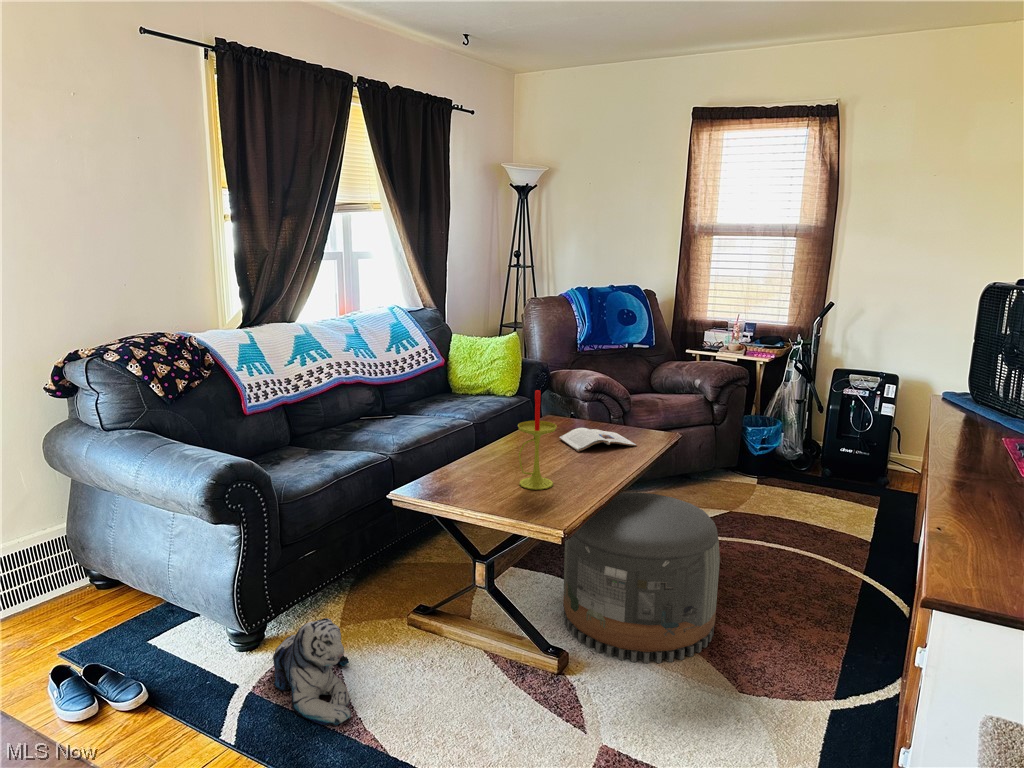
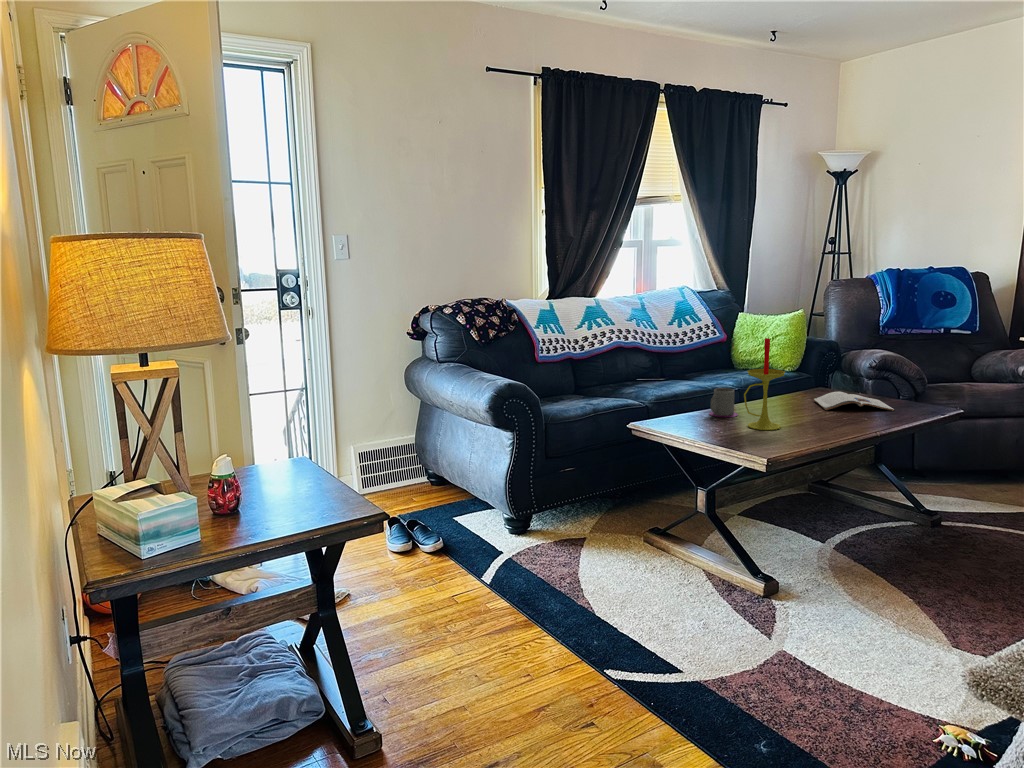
mug: none [469,440,500,474] -> present [709,388,738,417]
pouf: present [563,492,720,663] -> none [788,449,960,609]
plush toy: present [273,618,351,726] -> none [525,510,586,590]

